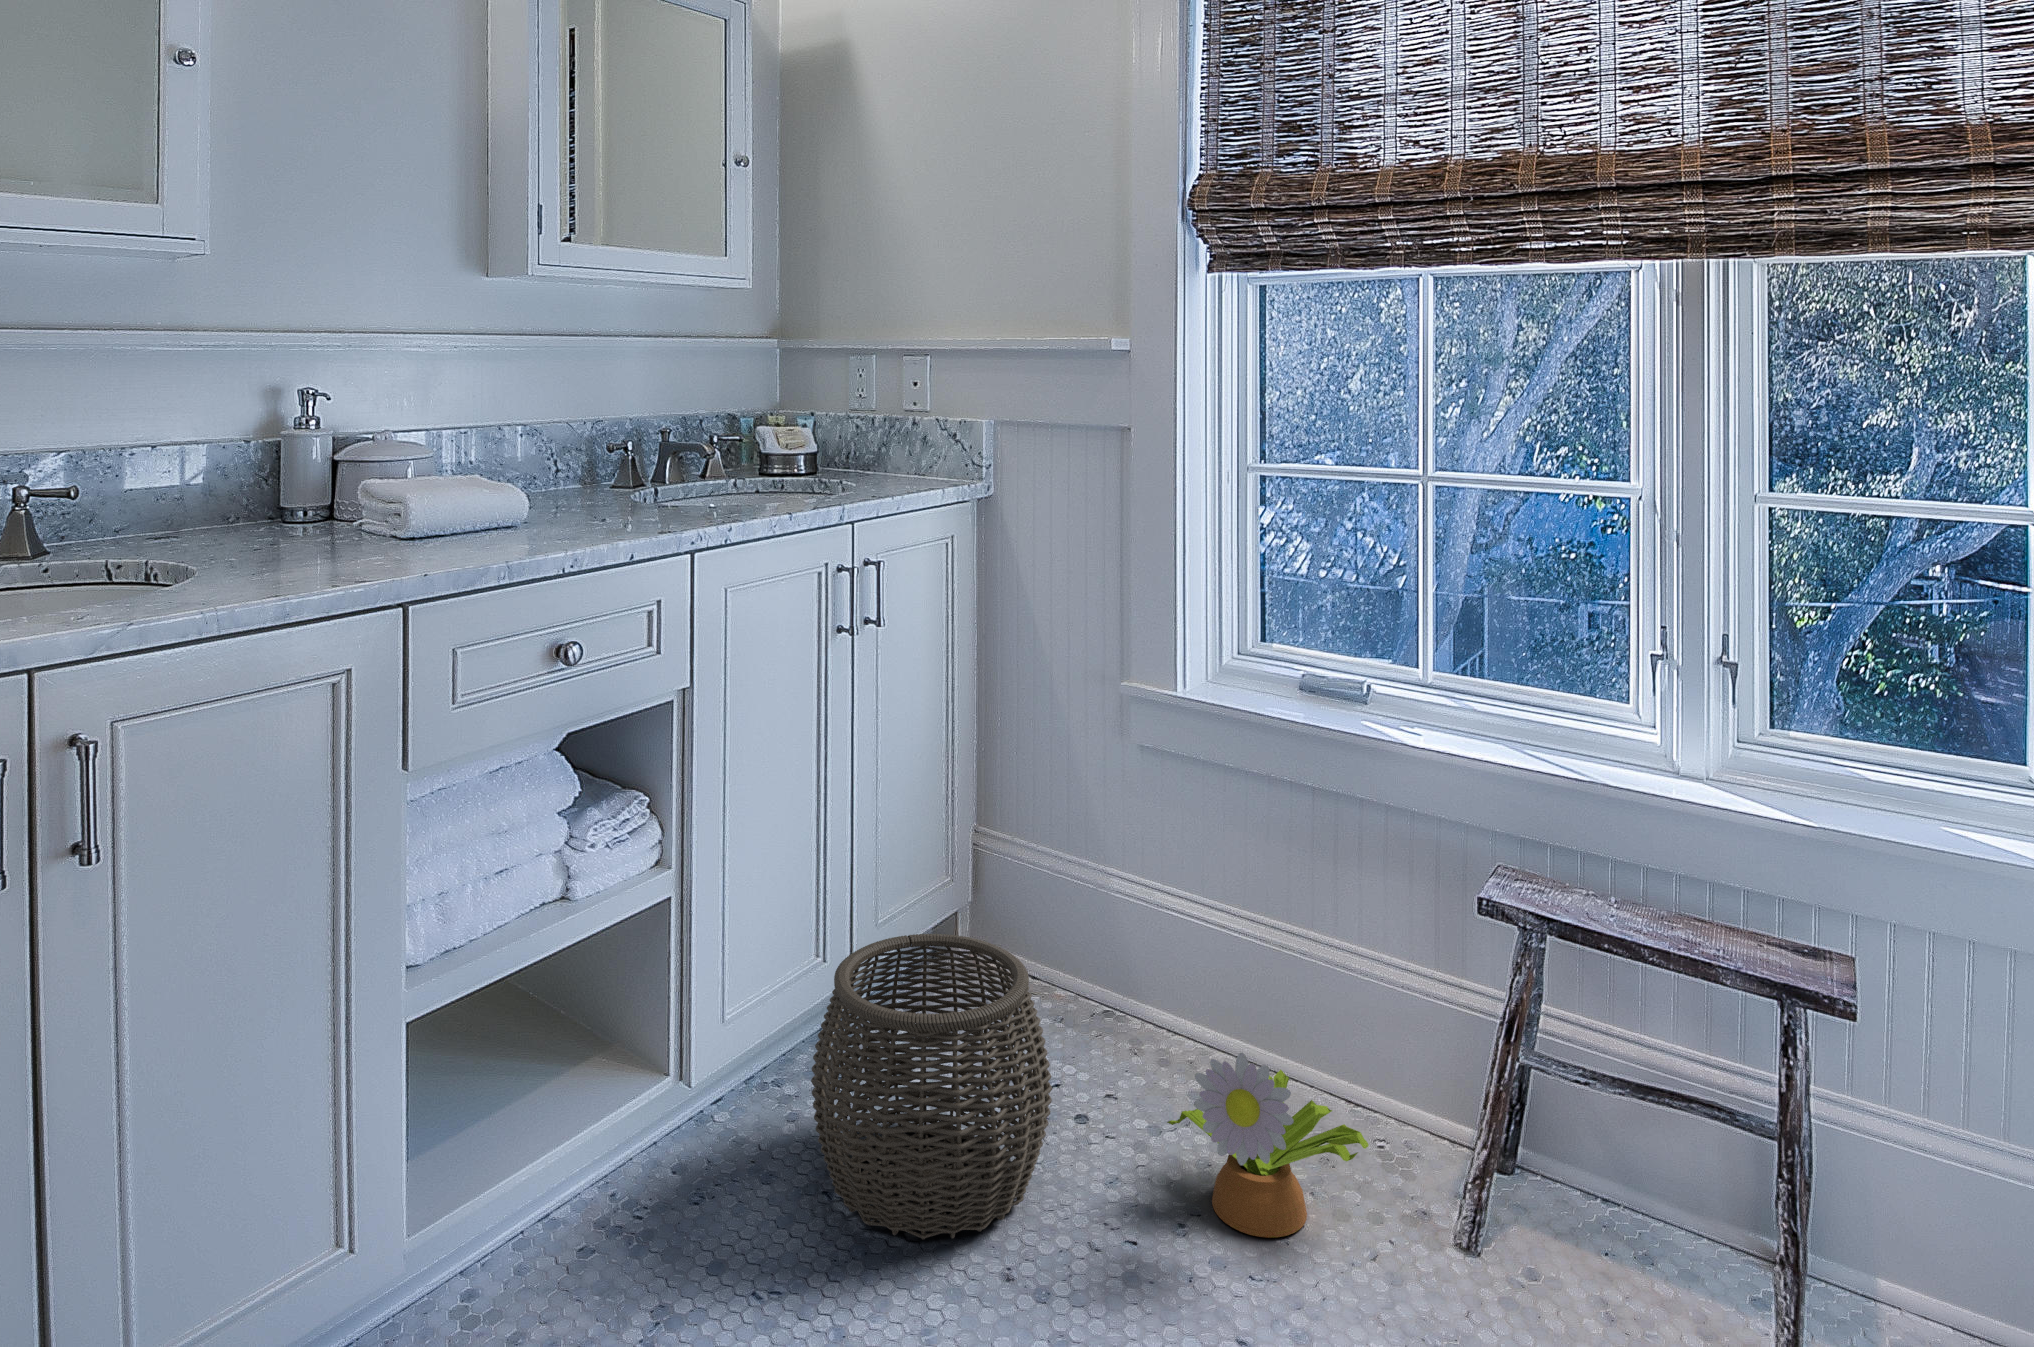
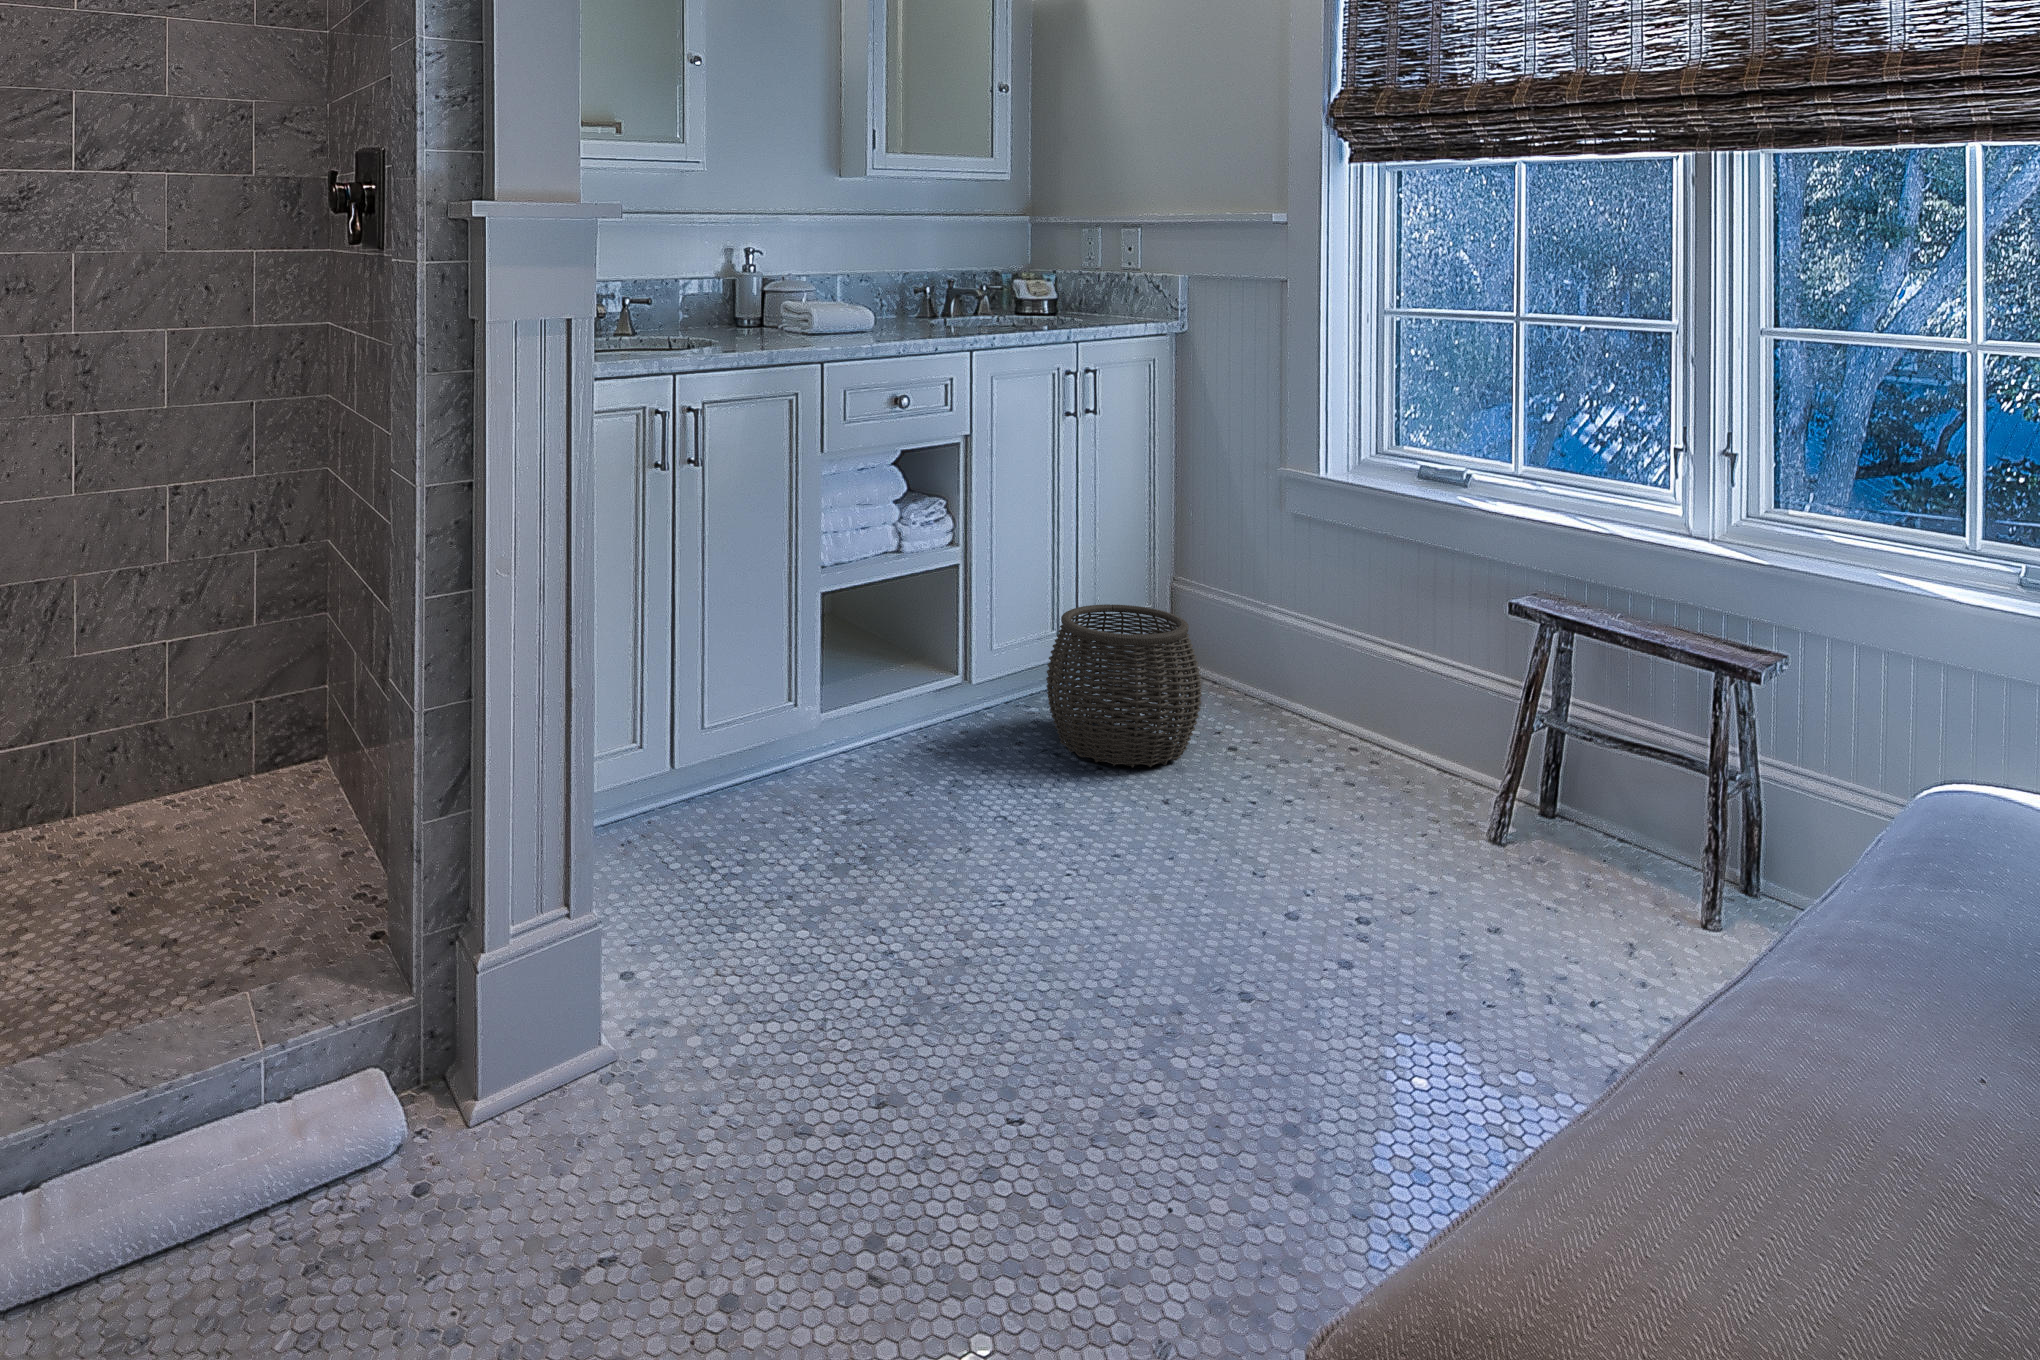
decorative plant: present [1167,1053,1369,1238] -> none [1278,674,1418,792]

